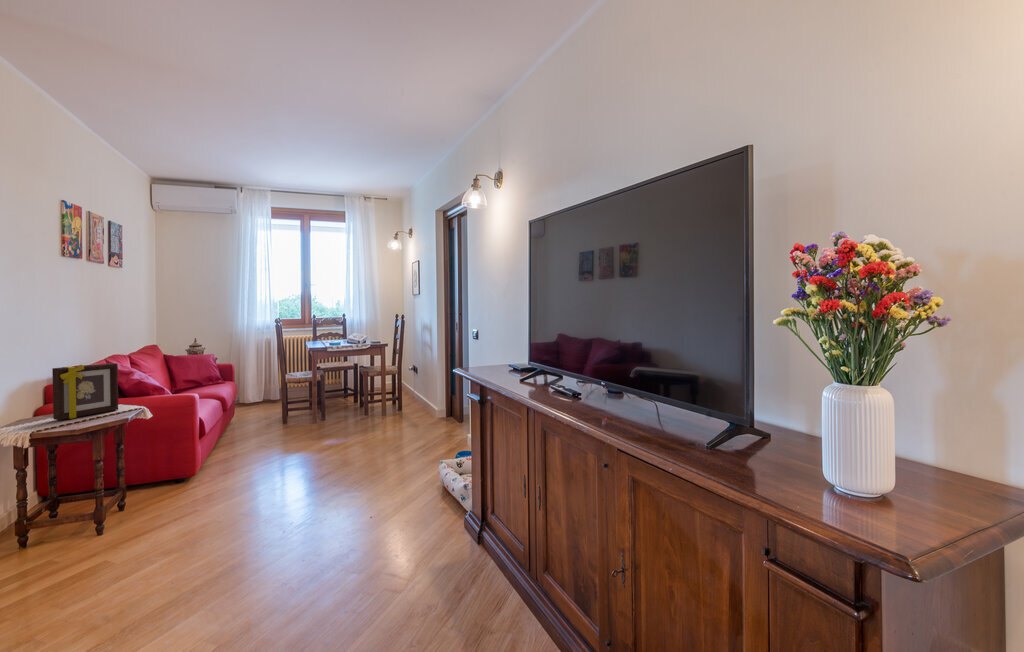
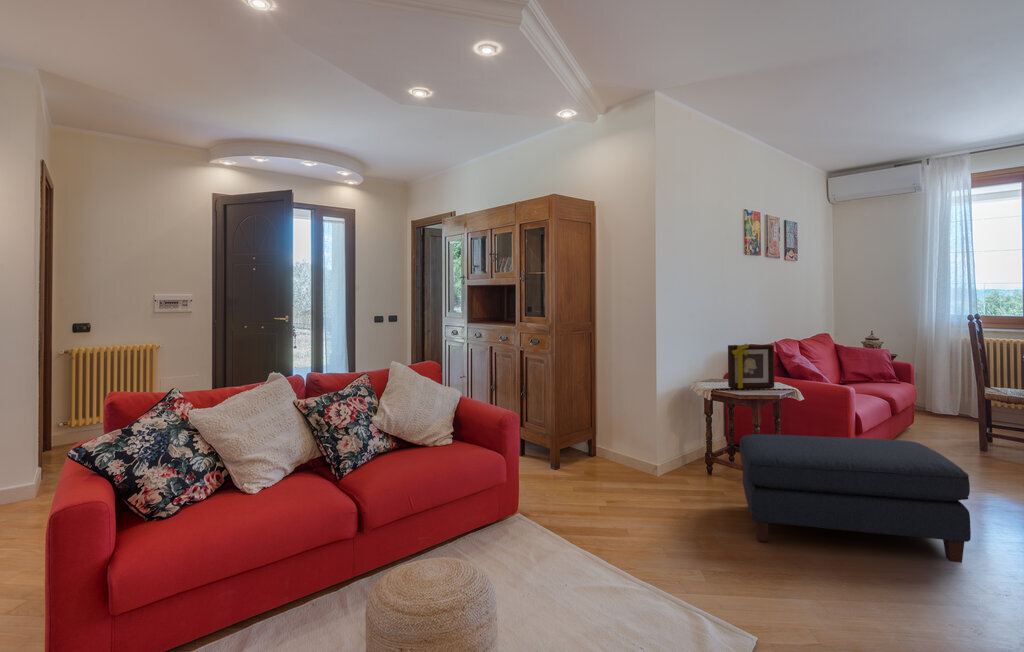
ottoman: none [83,436,305,589] -> present [740,434,971,563]

